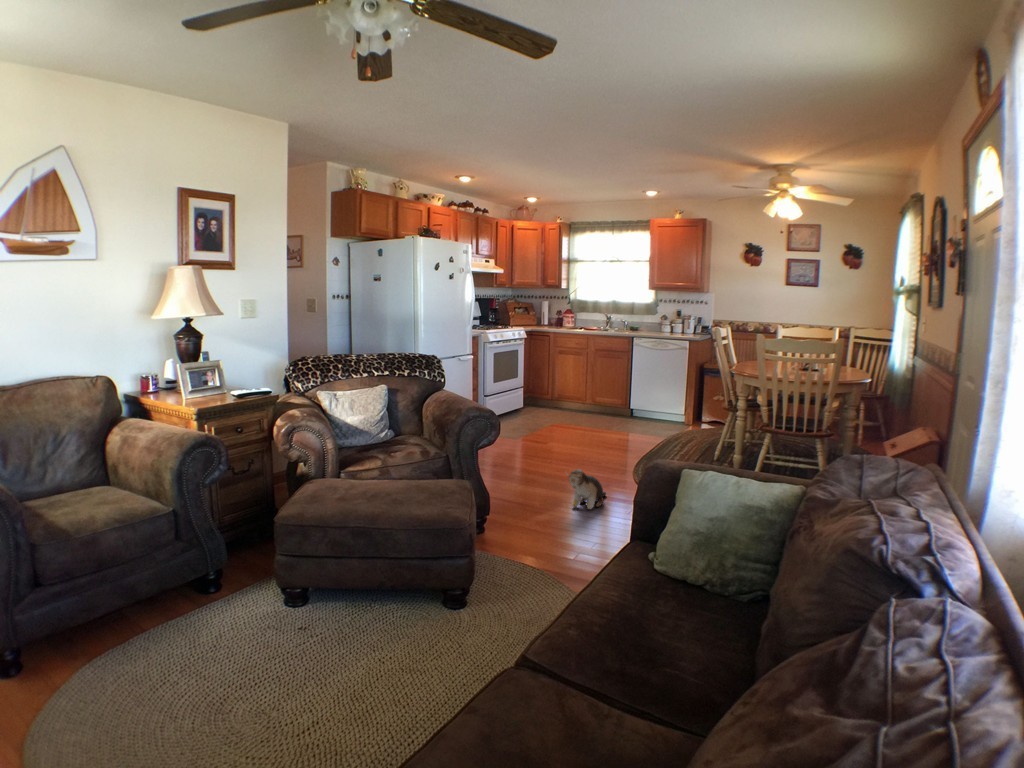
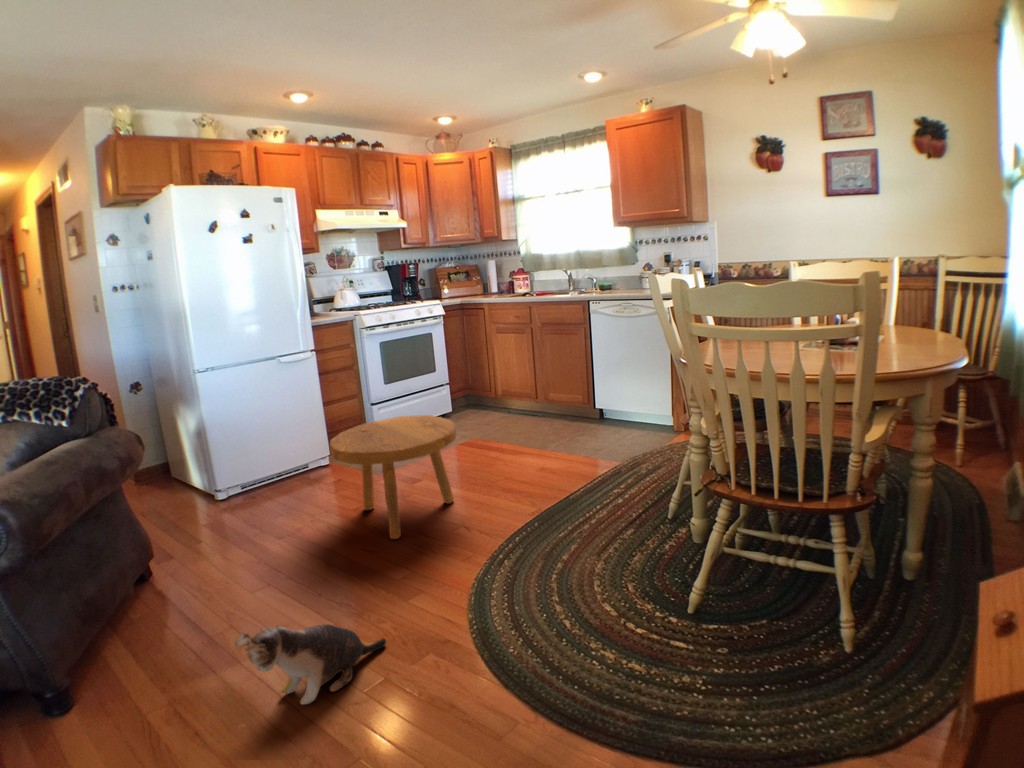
footstool: none [515,395,592,463] -> present [330,415,456,539]

